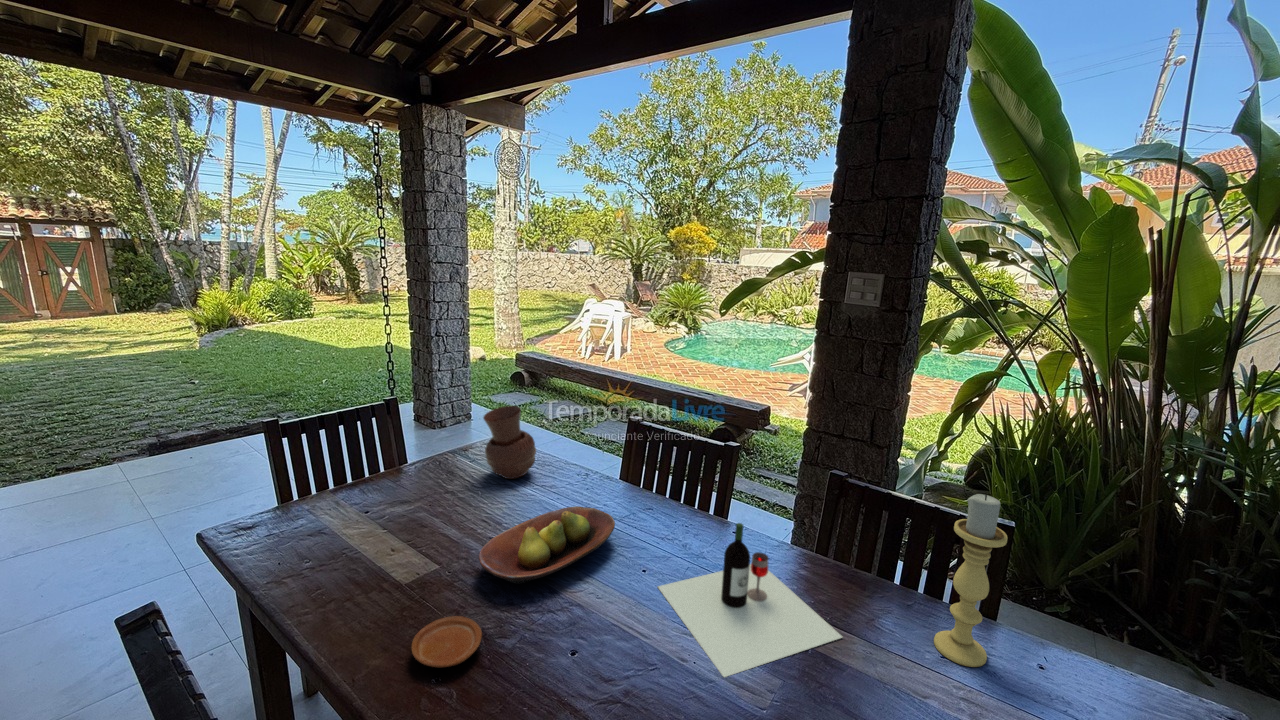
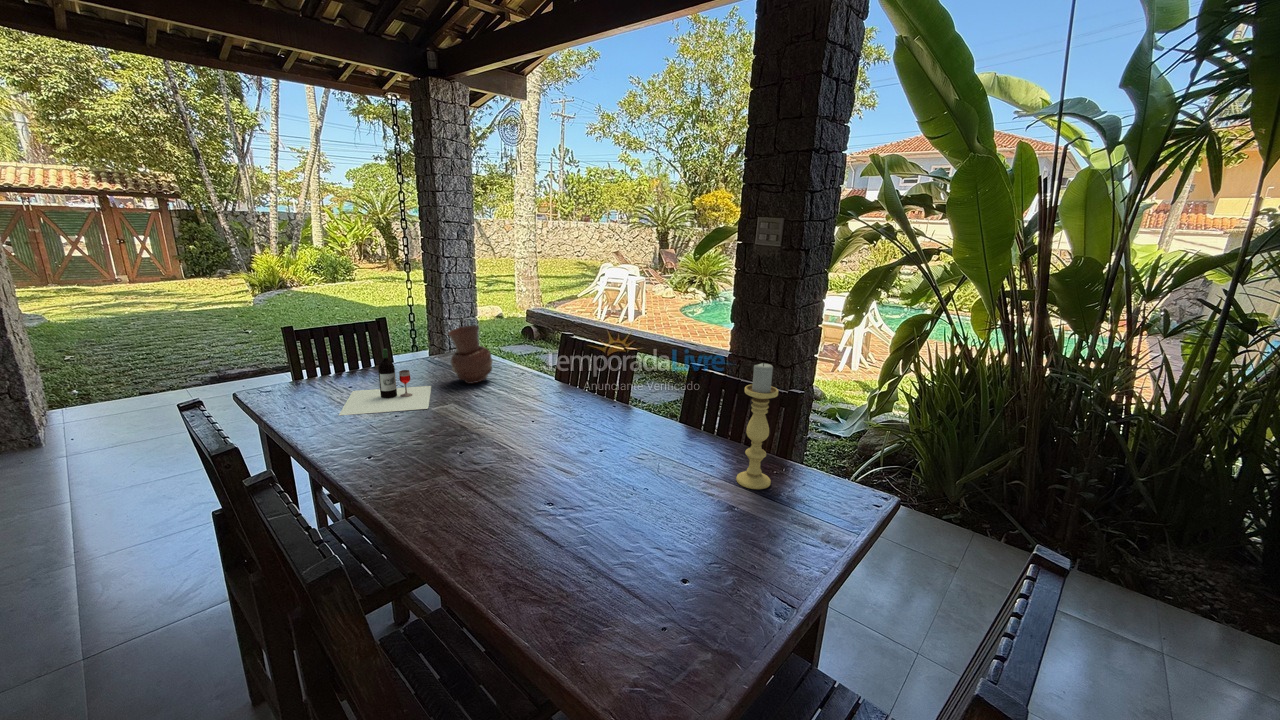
fruit bowl: present [479,506,615,584] -> none [421,393,532,437]
wine bottle: present [658,523,842,677] -> present [339,349,431,416]
plate: present [412,616,482,667] -> none [359,446,410,469]

